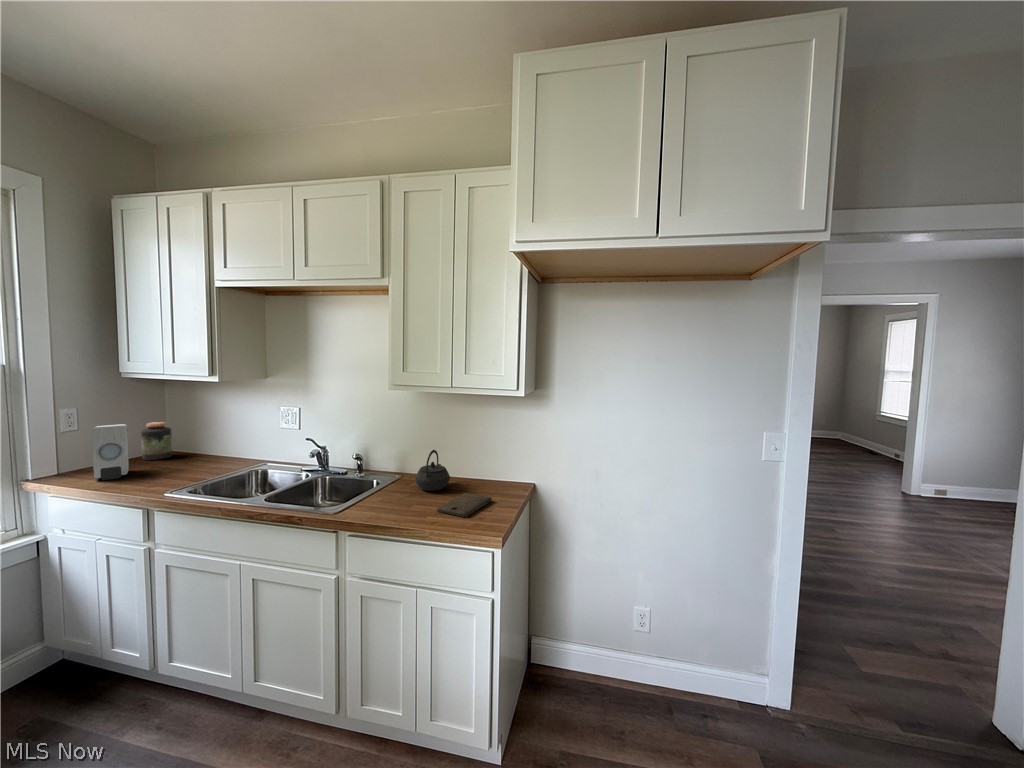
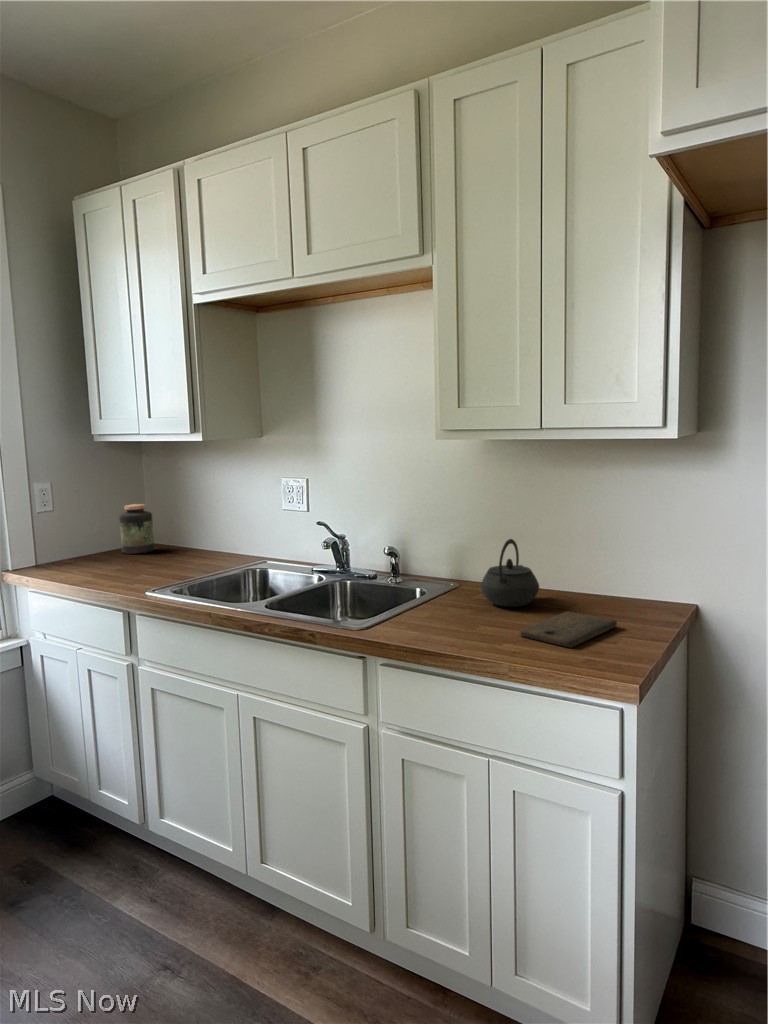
soap dispenser: present [92,424,129,480] -> none [67,503,107,574]

